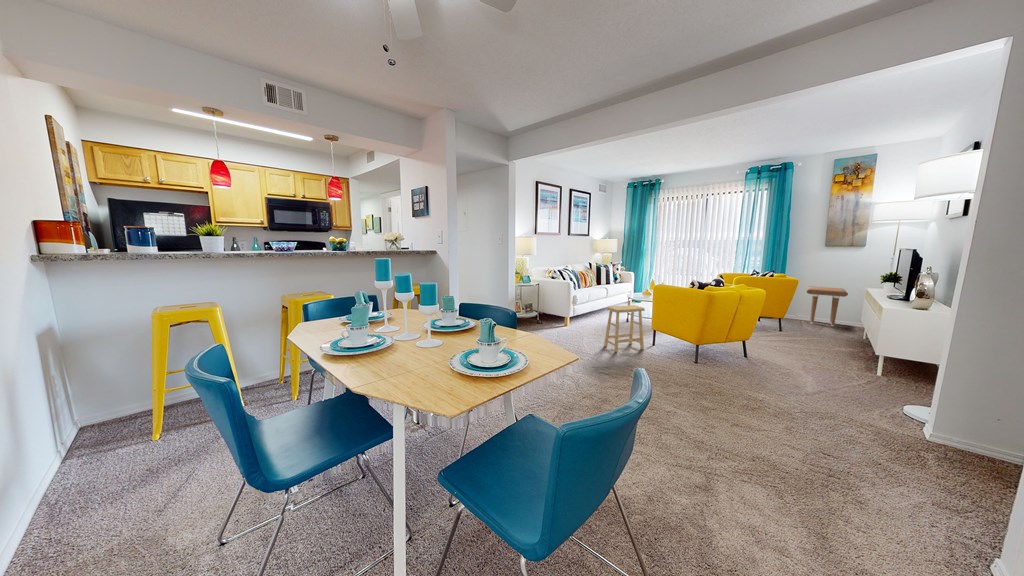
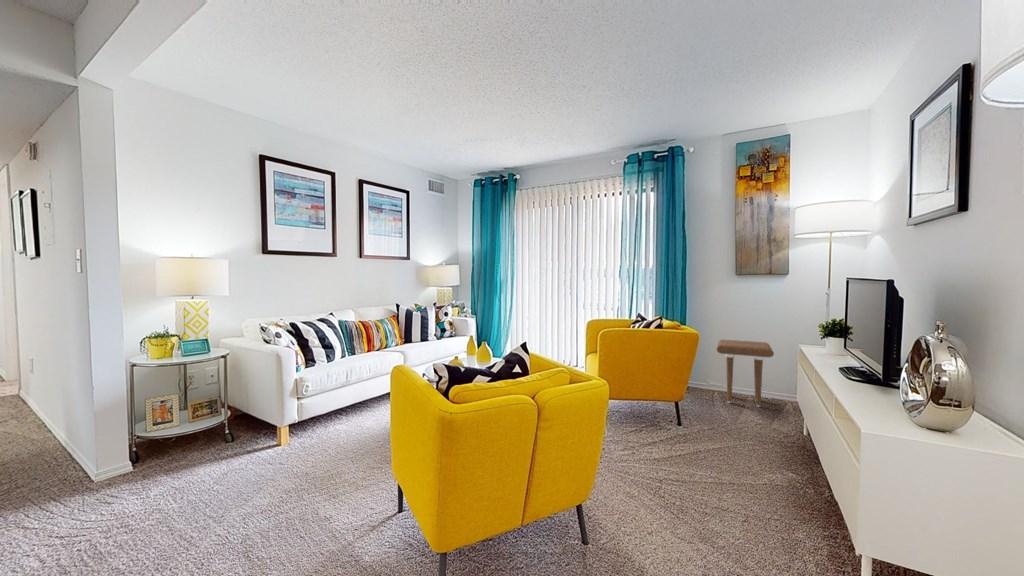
footstool: present [604,305,645,352] -> none [257,407,355,551]

